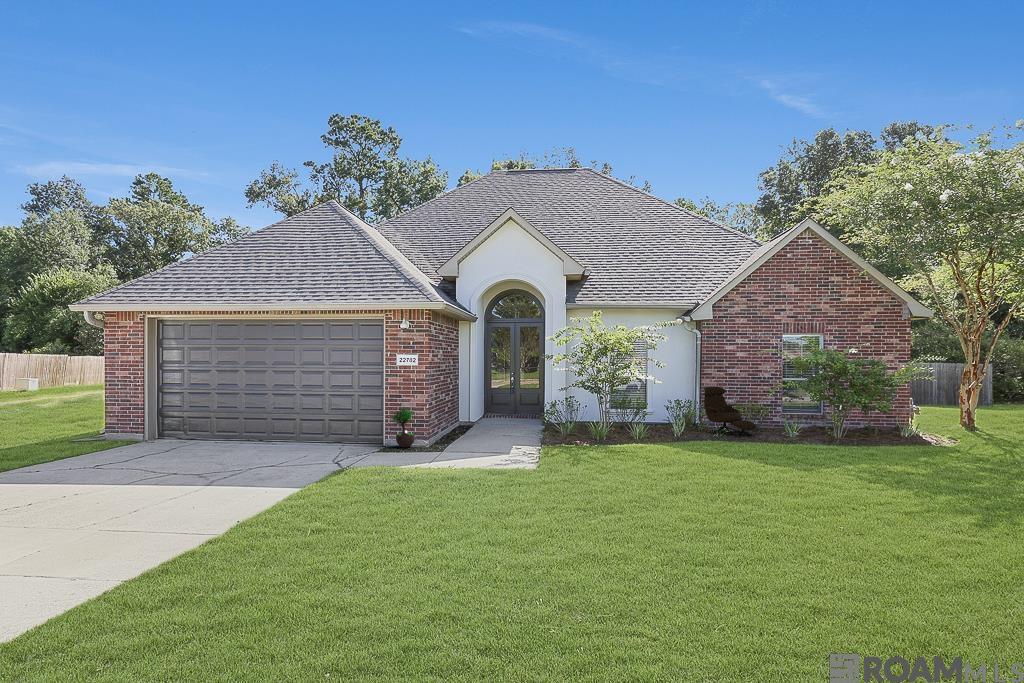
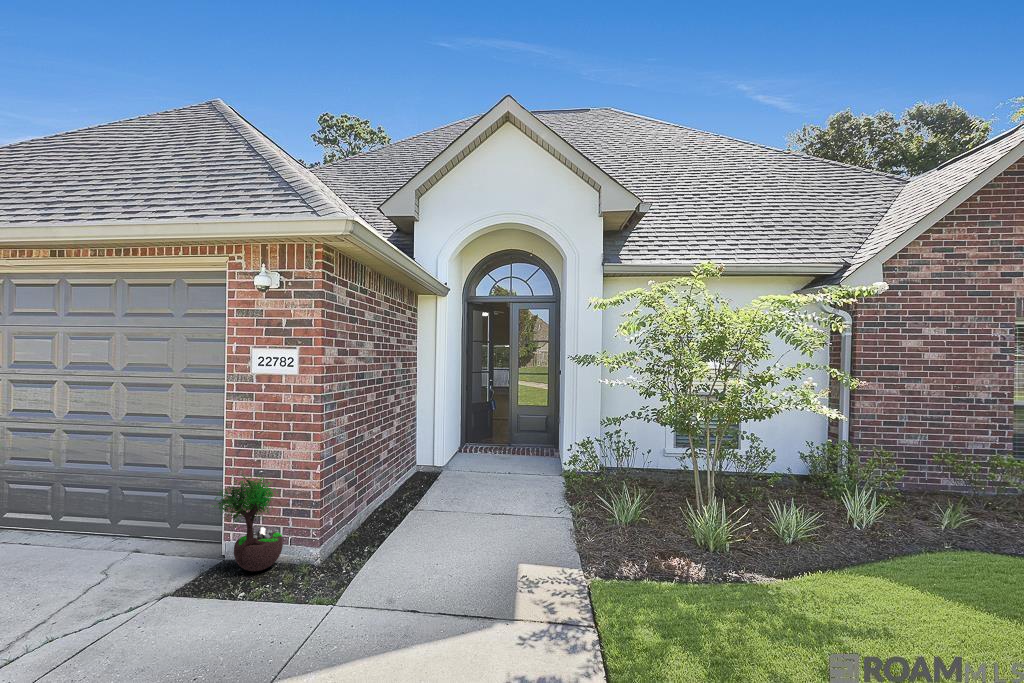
lounge chair: present [704,387,757,436] -> none [868,414,996,521]

